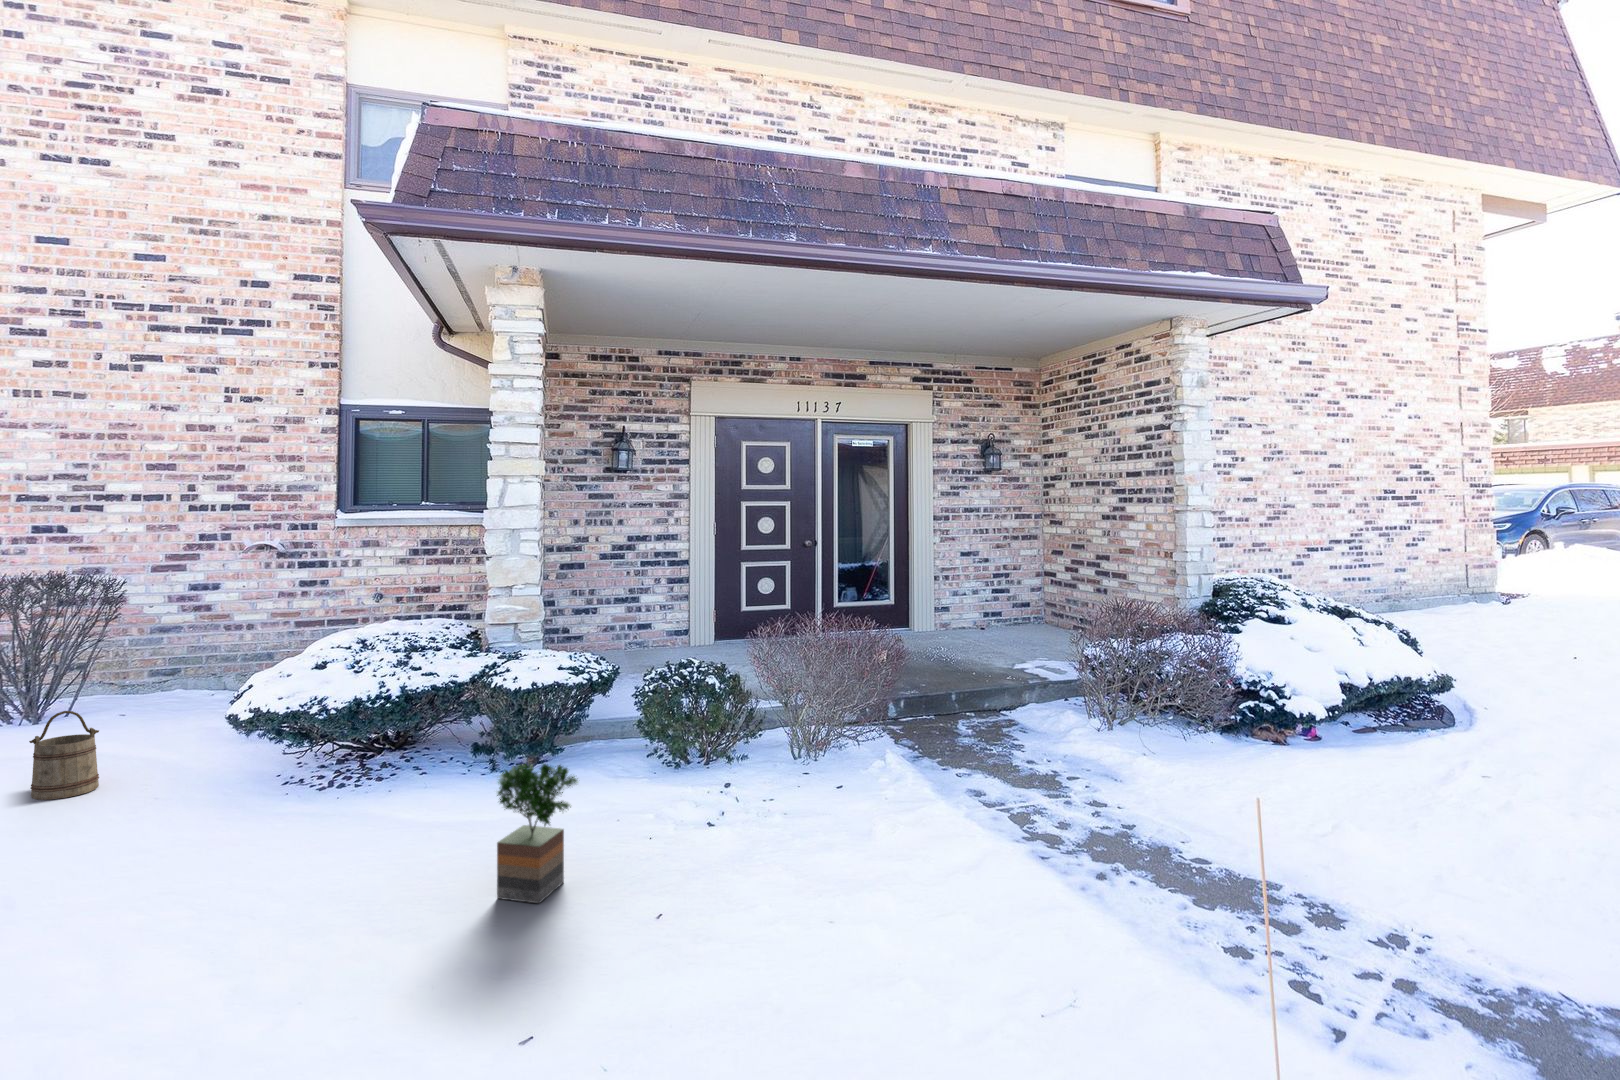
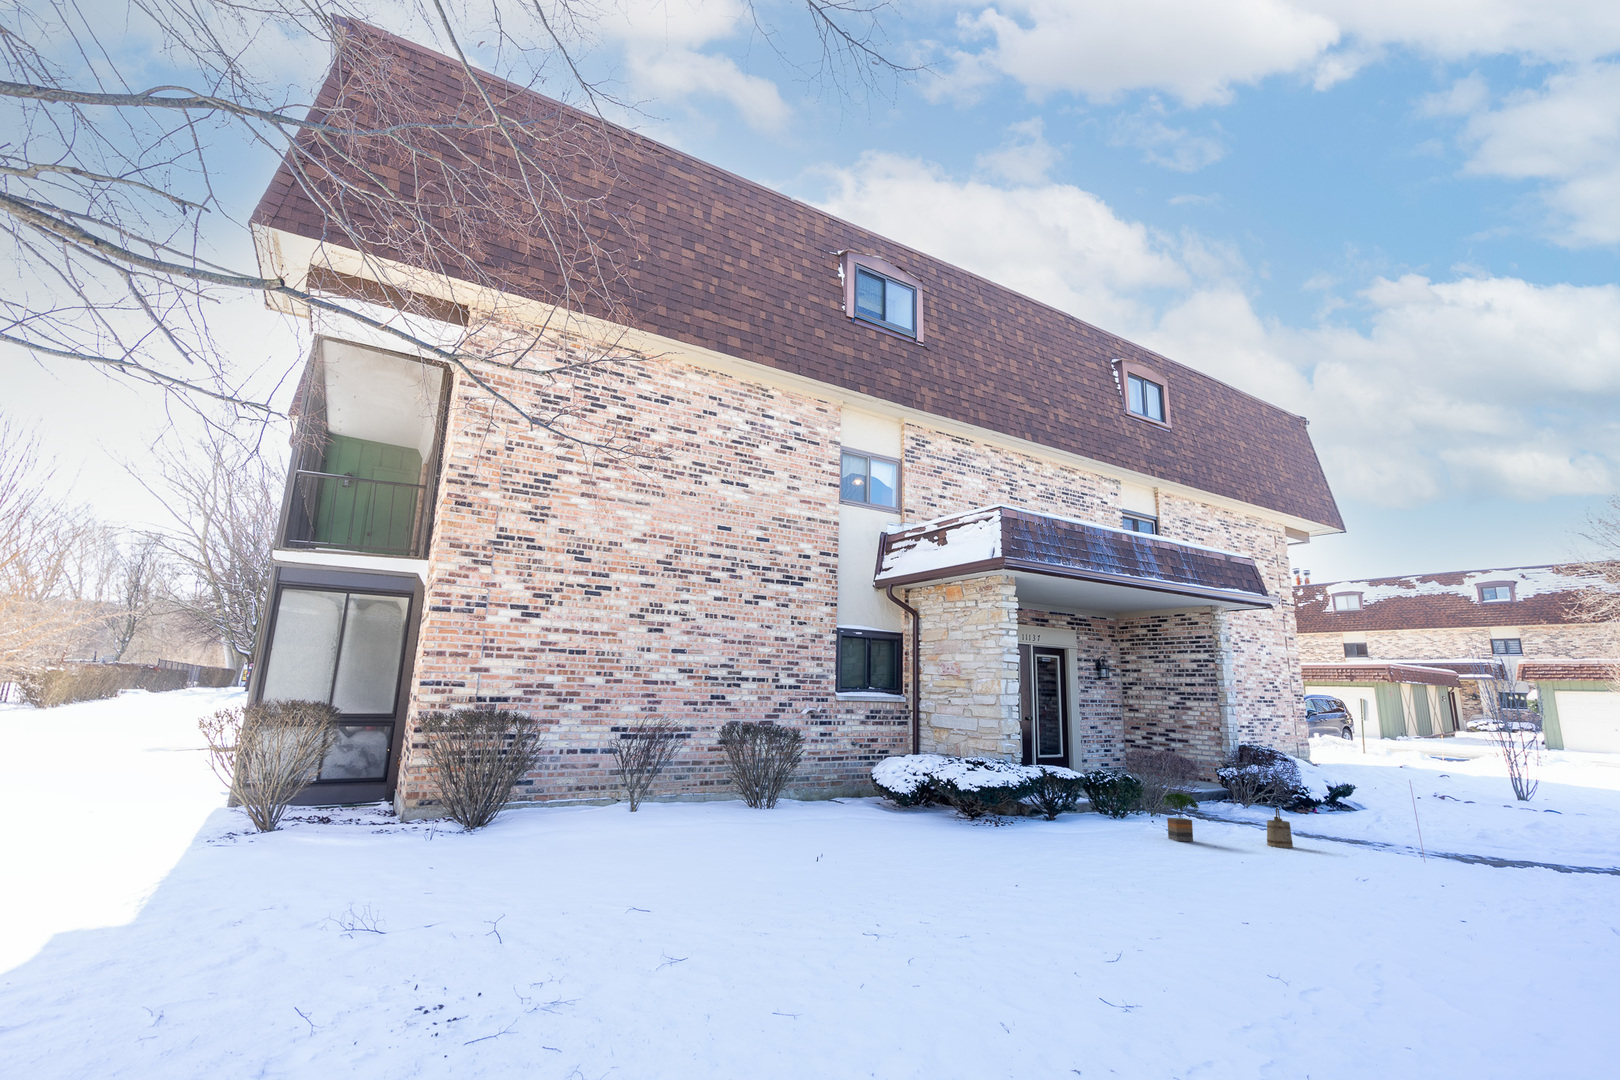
bucket: present [29,711,99,800] -> present [1267,808,1293,848]

